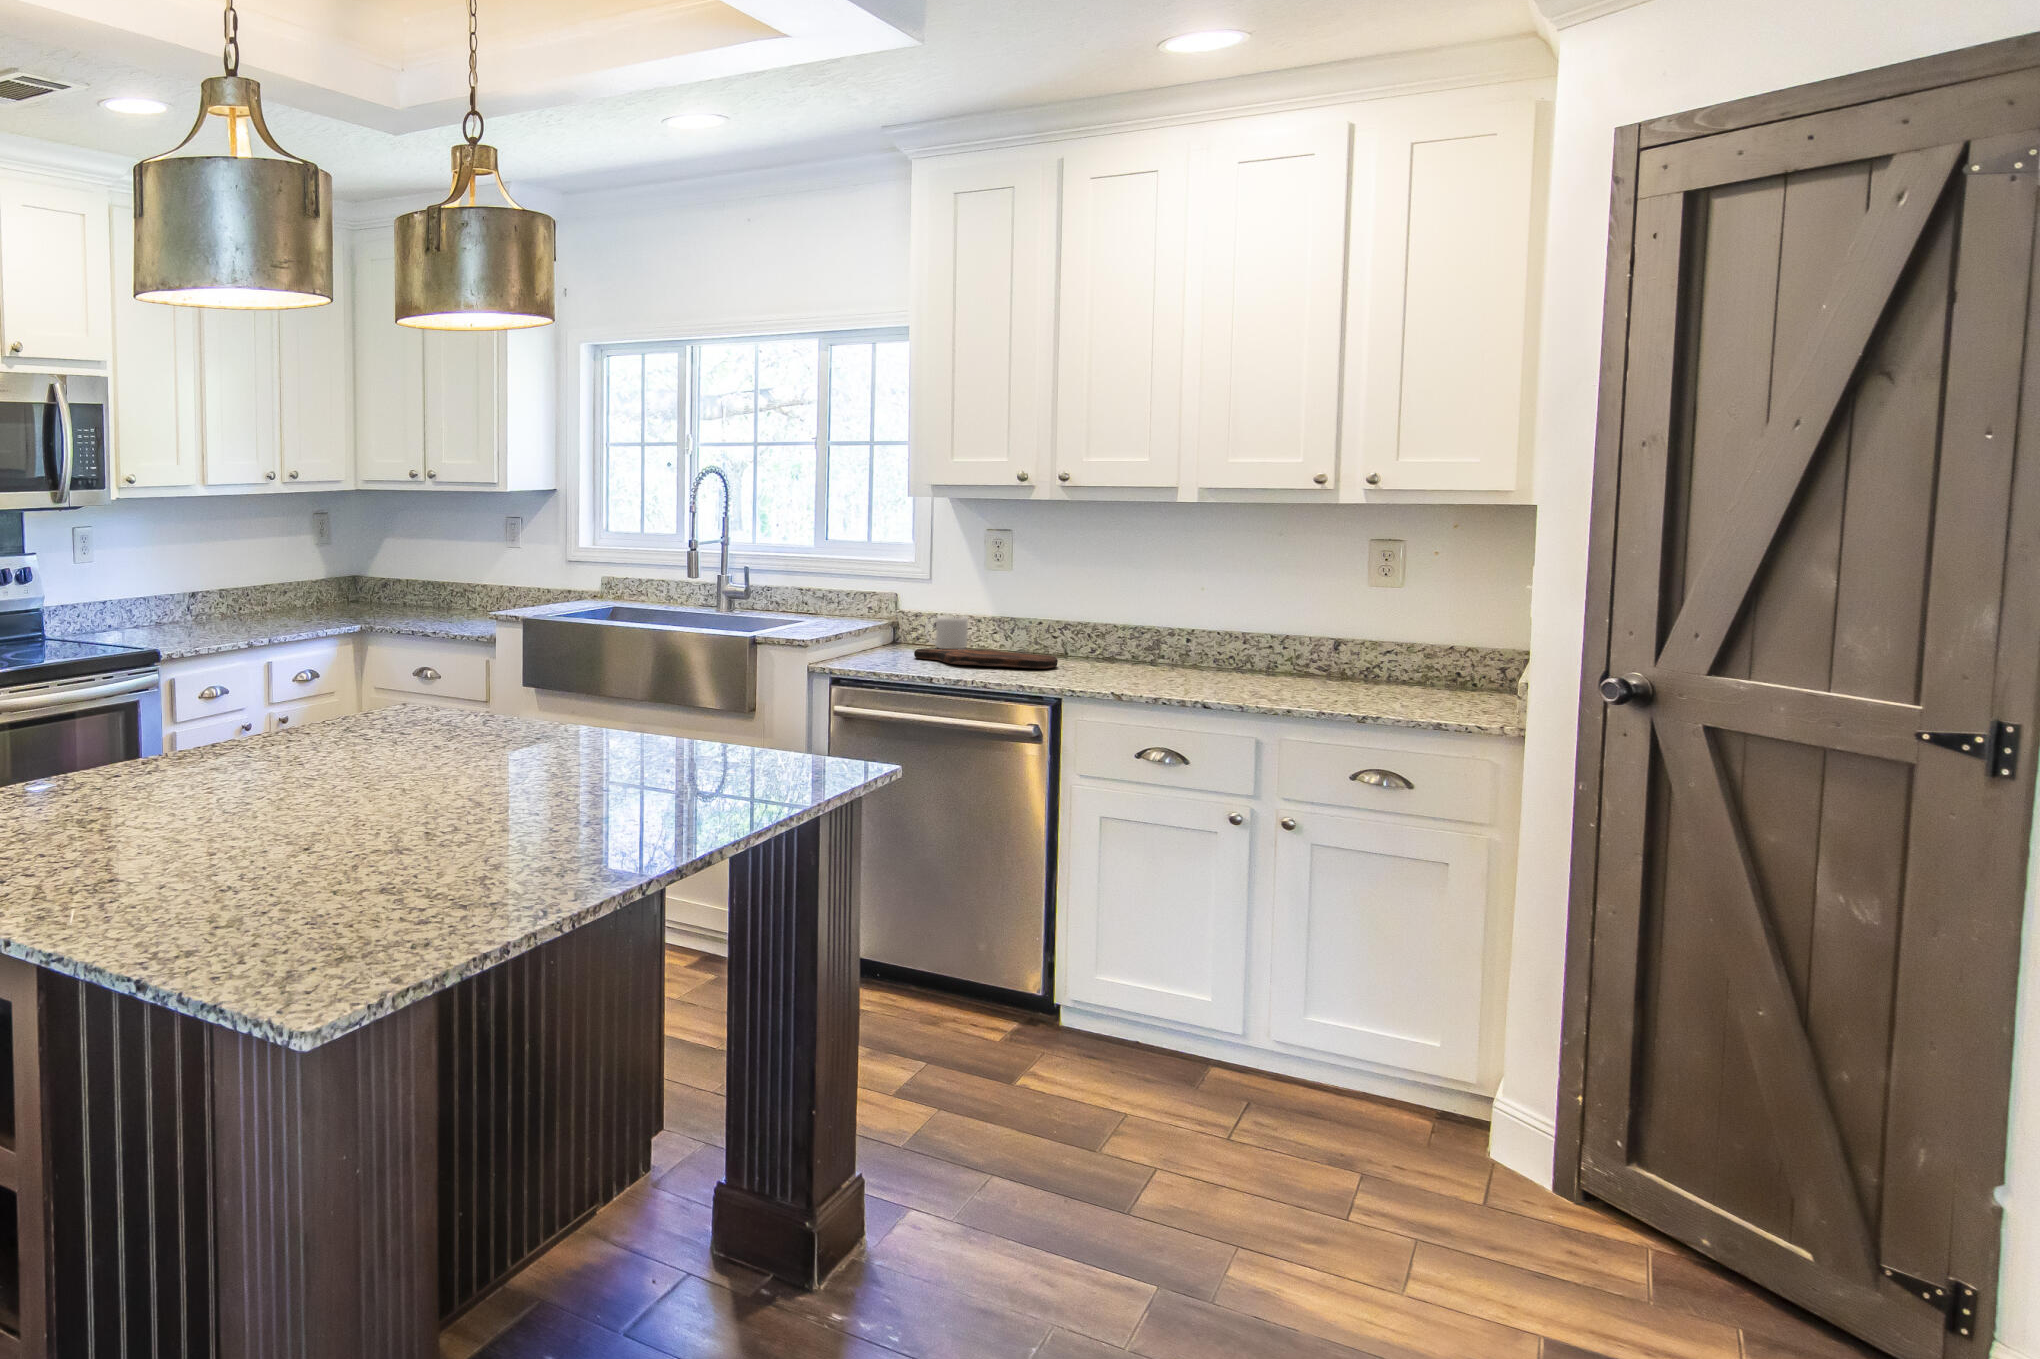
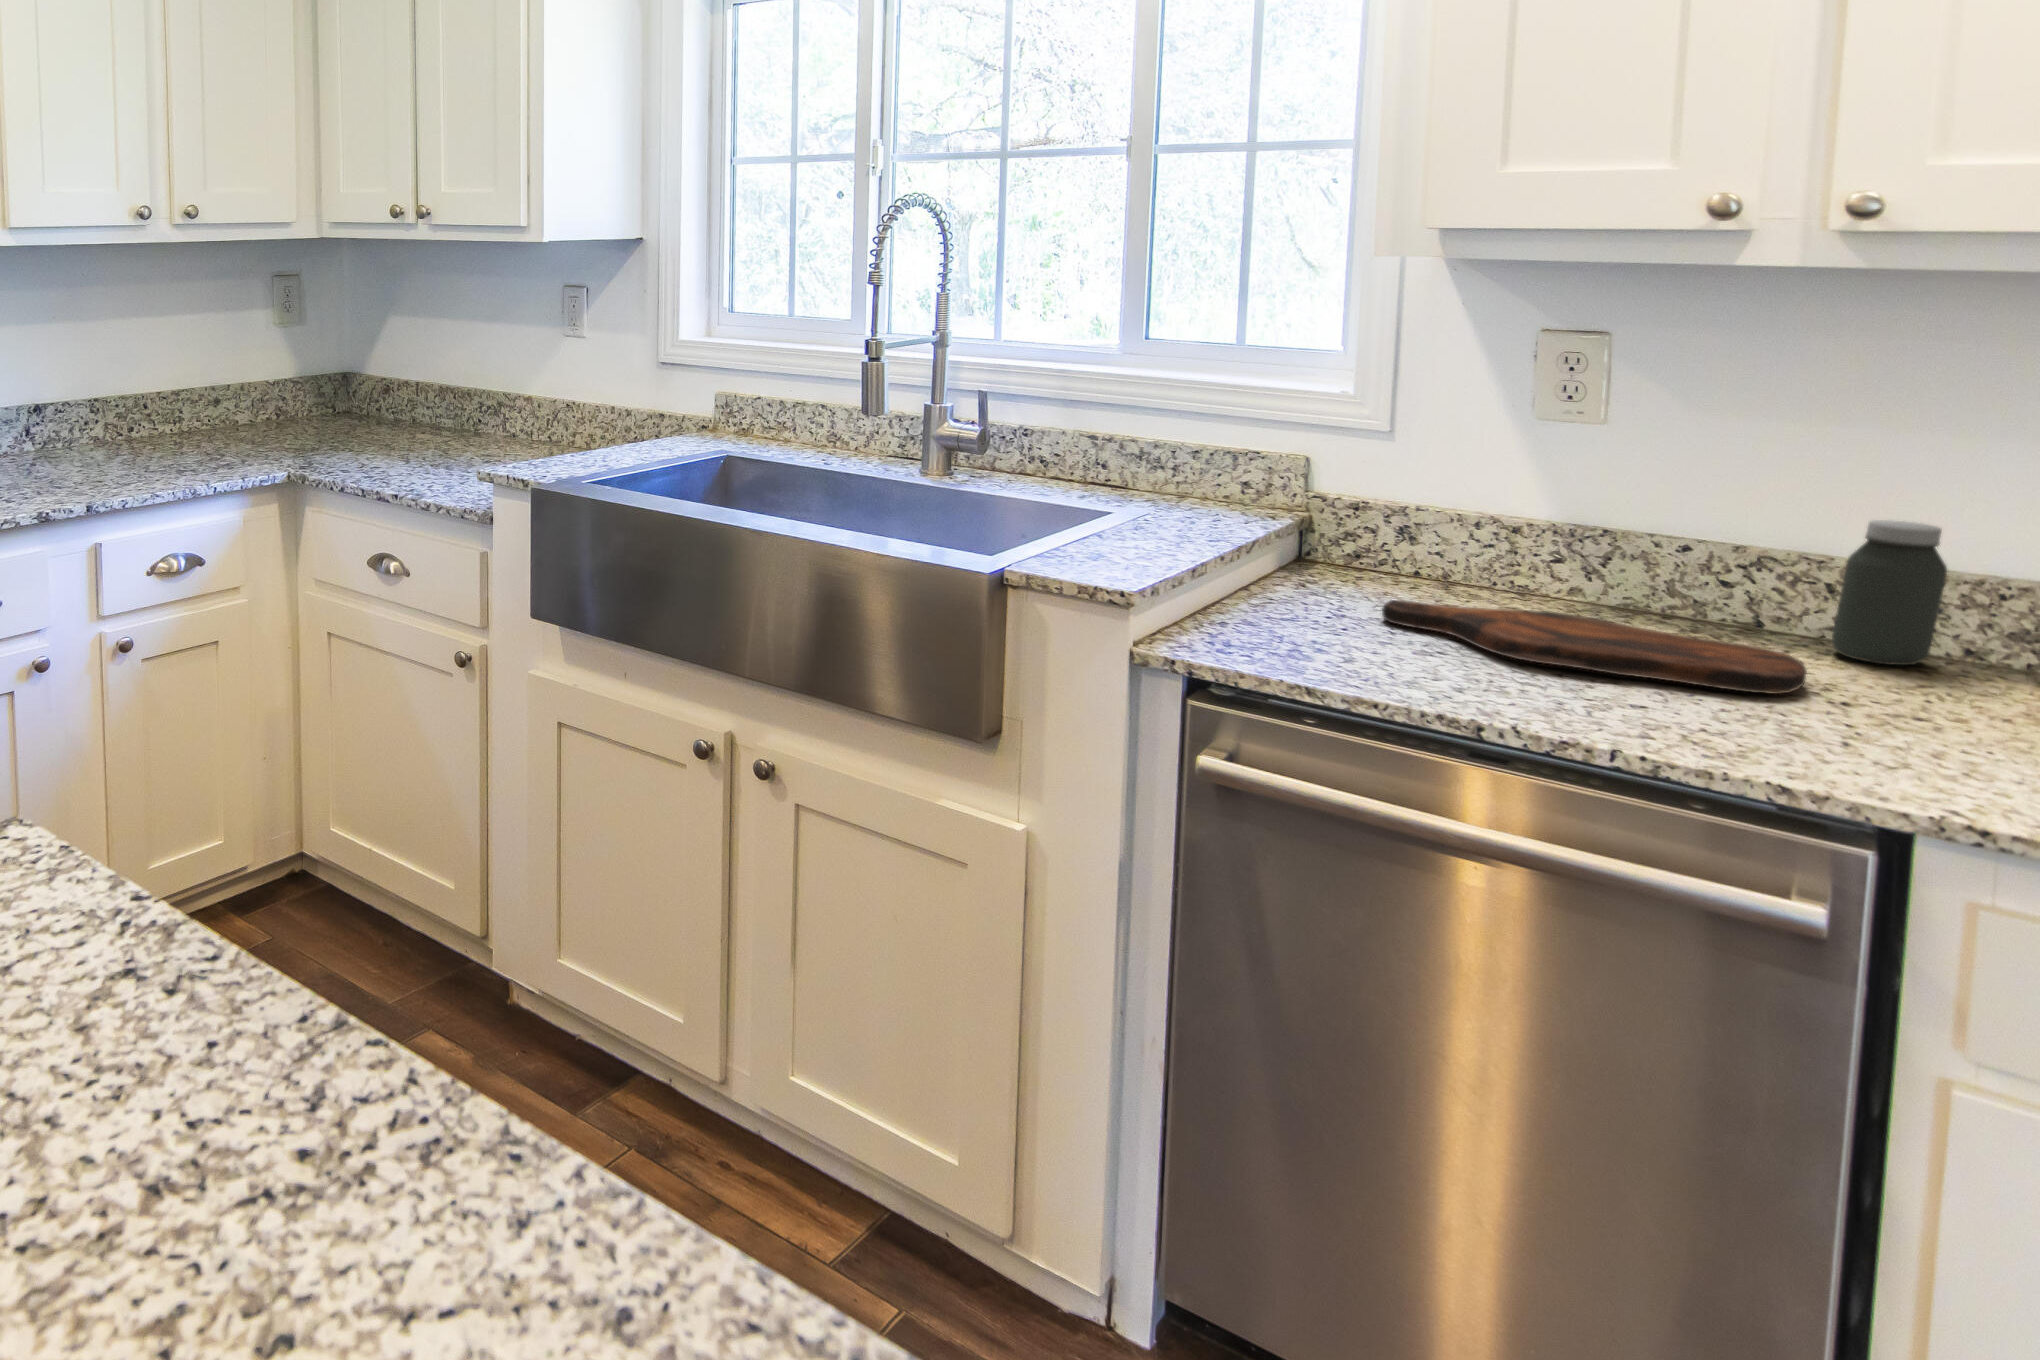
jar: none [1083,604,1117,662] -> present [1832,520,1947,665]
mug: present [926,616,968,649] -> none [1380,512,1487,589]

